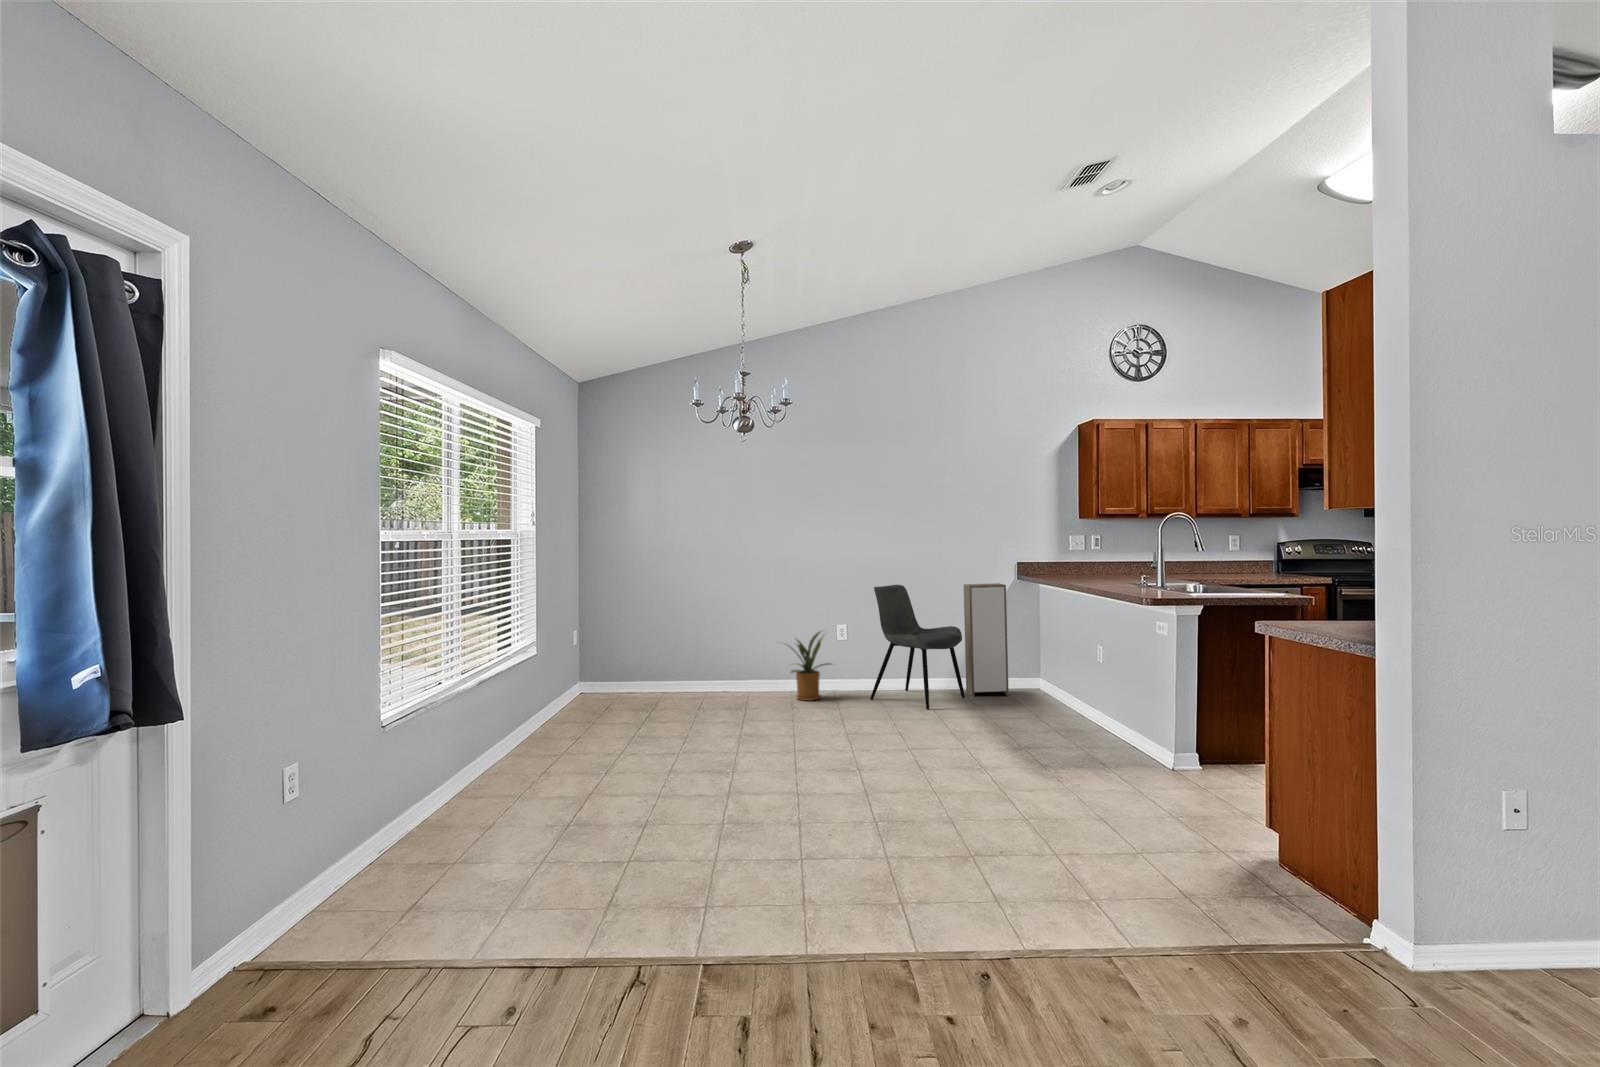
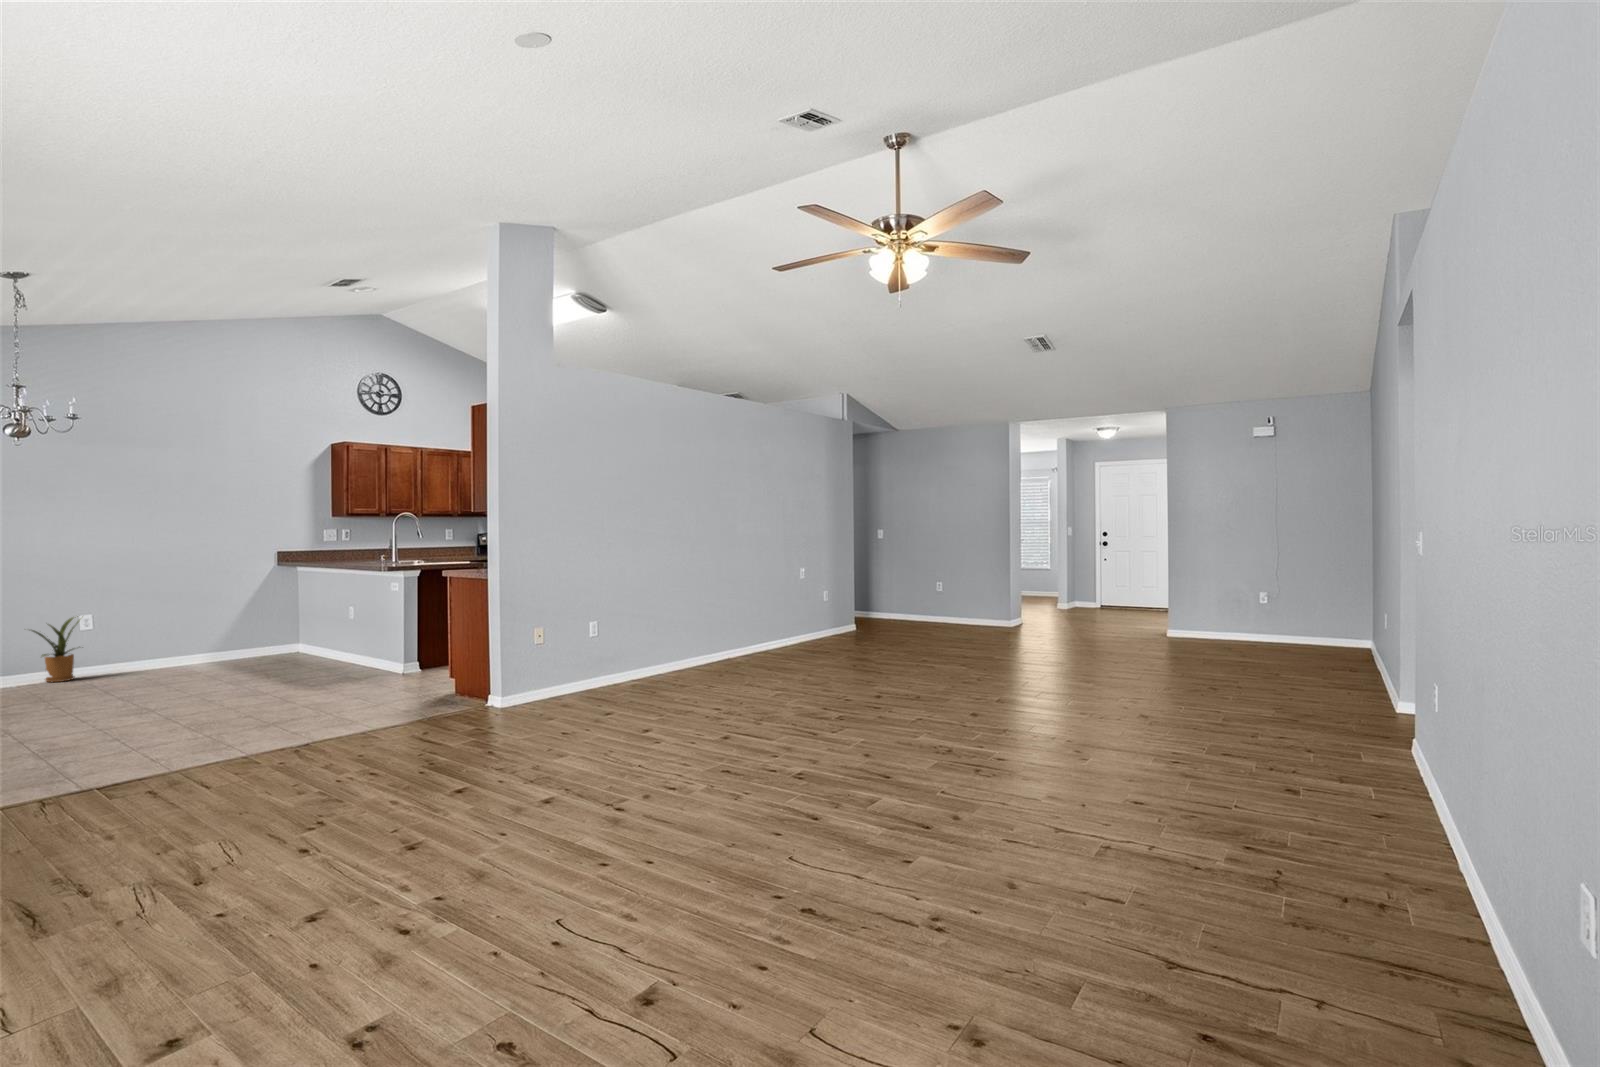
storage cabinet: present [964,583,1009,697] -> none [228,569,271,662]
dining chair: present [870,585,965,709] -> none [133,572,231,674]

